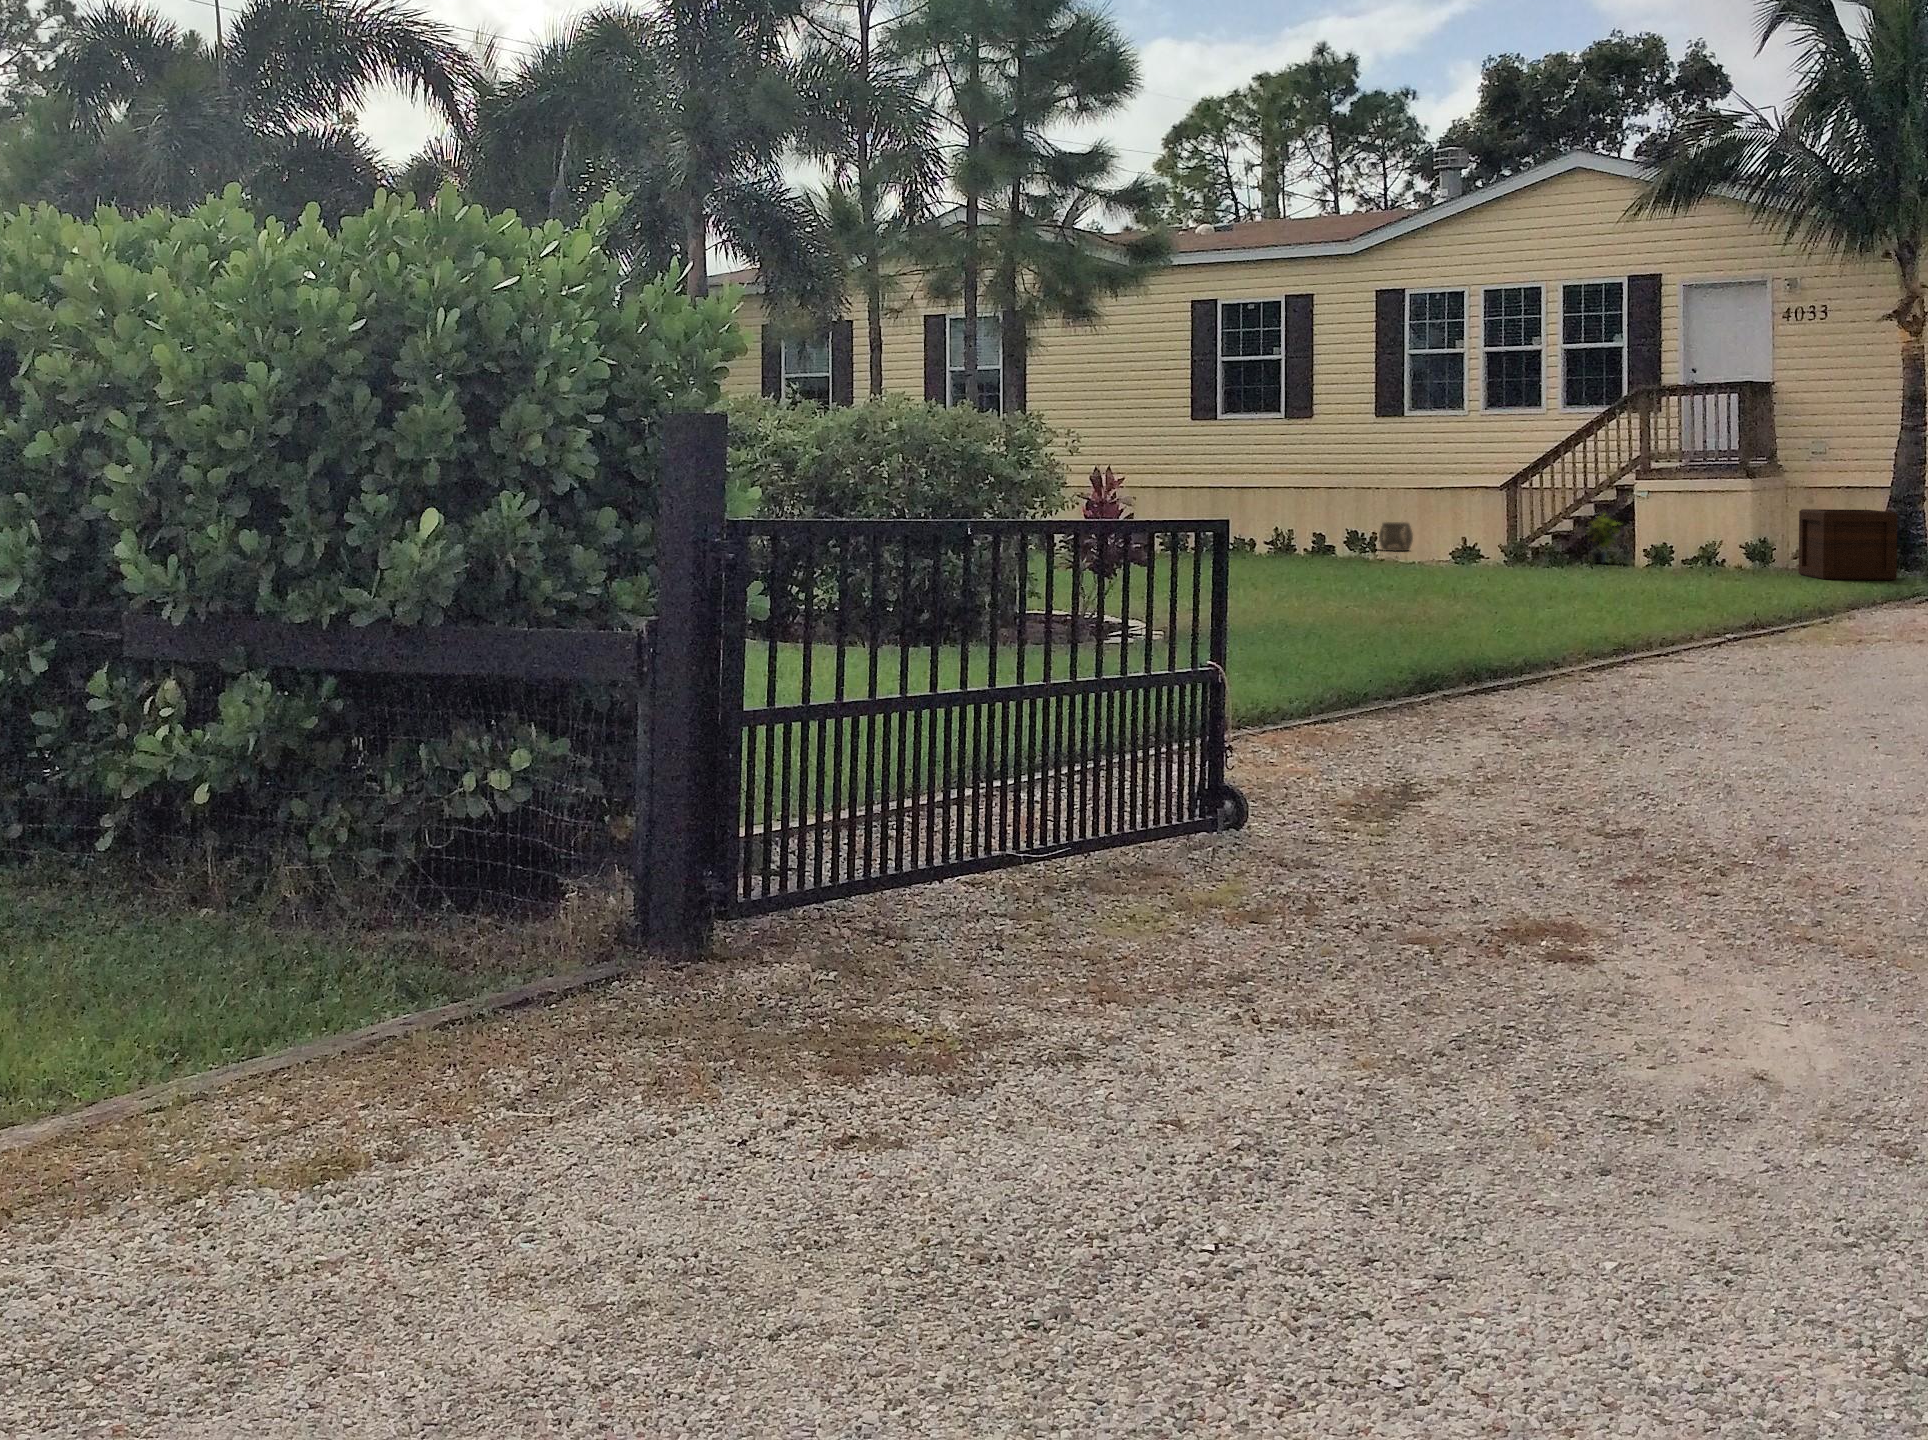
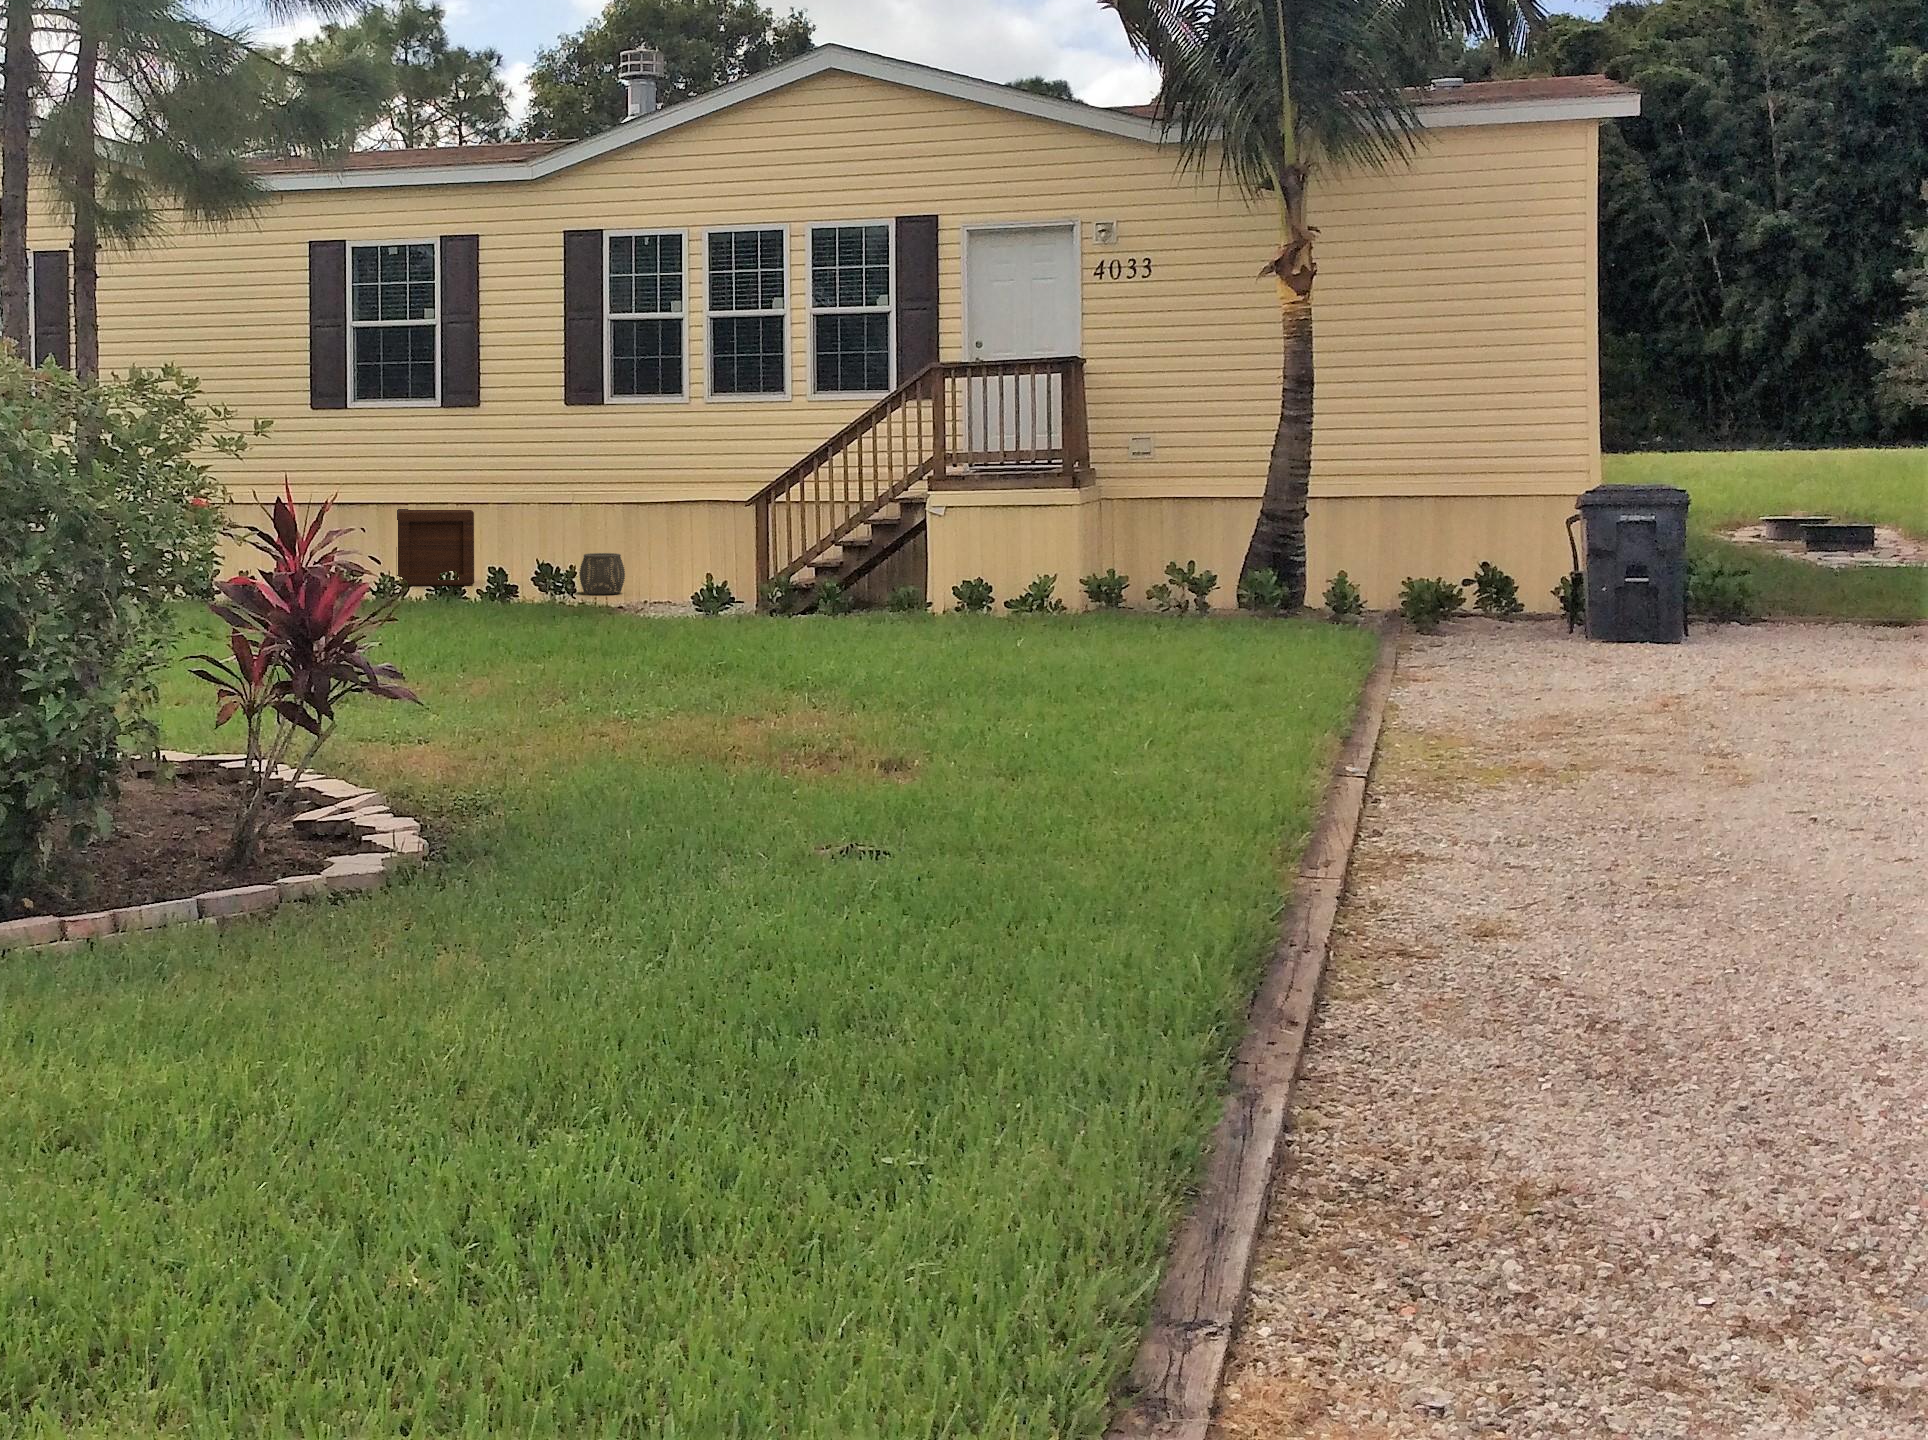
wooden crate: present [1799,509,1897,580] -> present [396,509,474,586]
potted plant: present [1588,515,1620,563] -> none [866,537,917,608]

